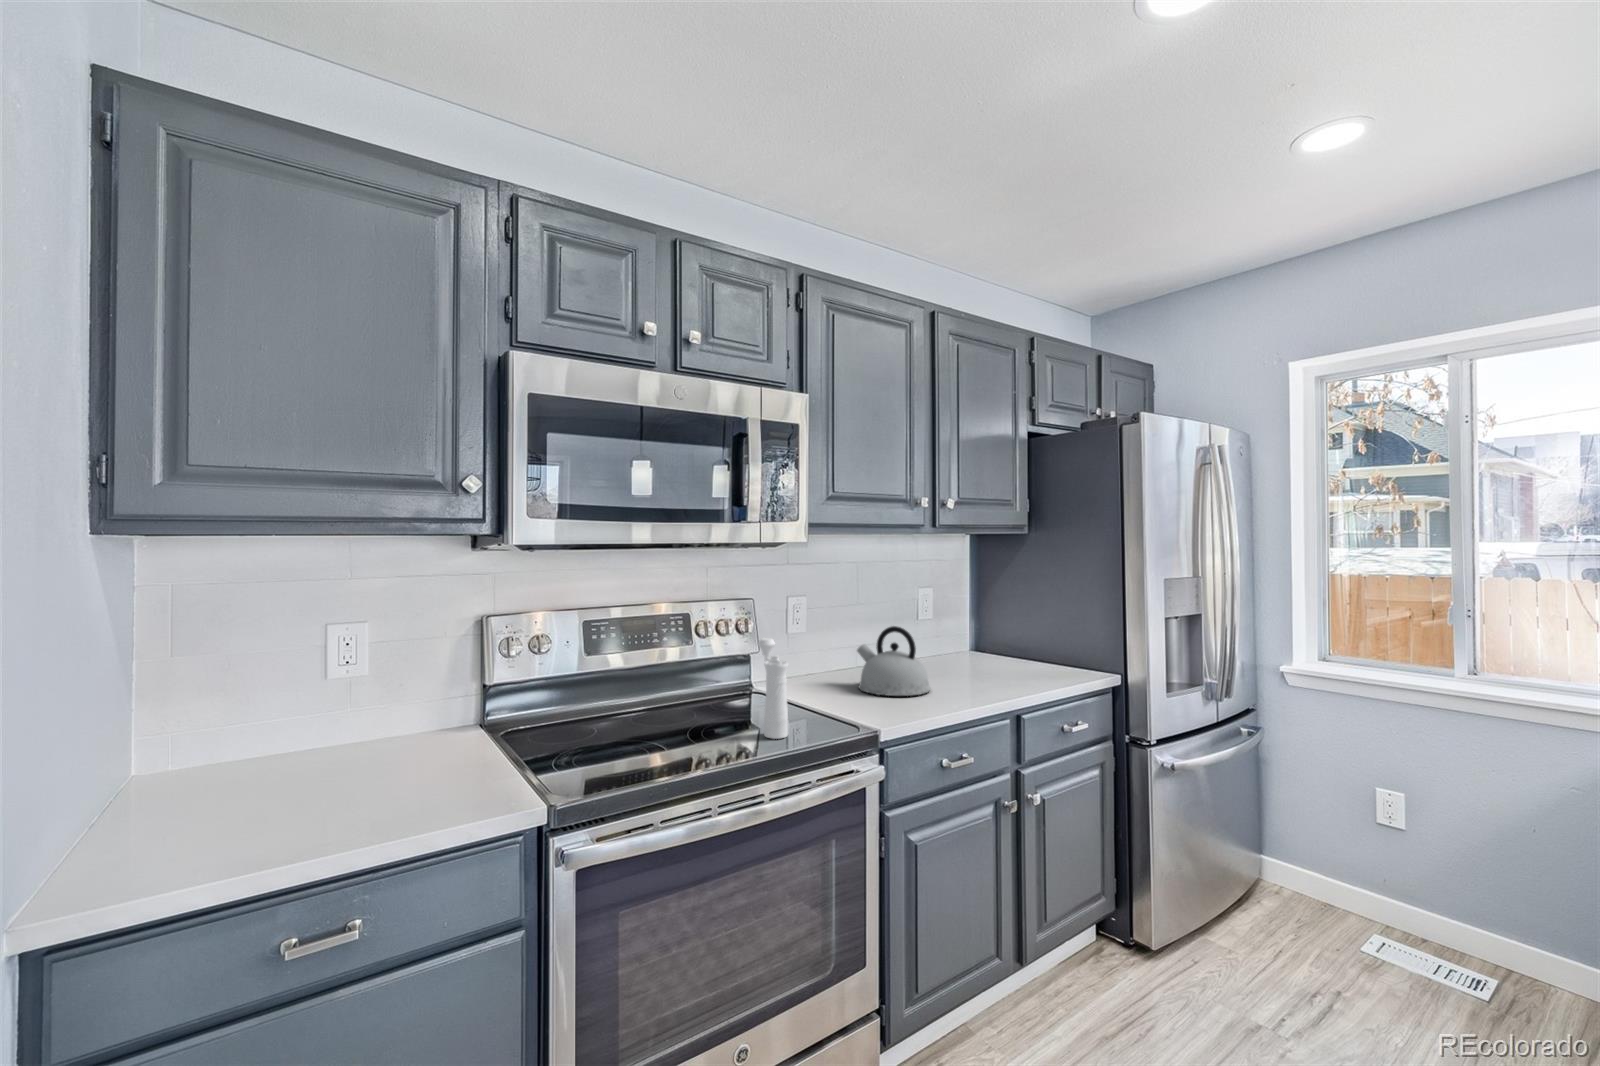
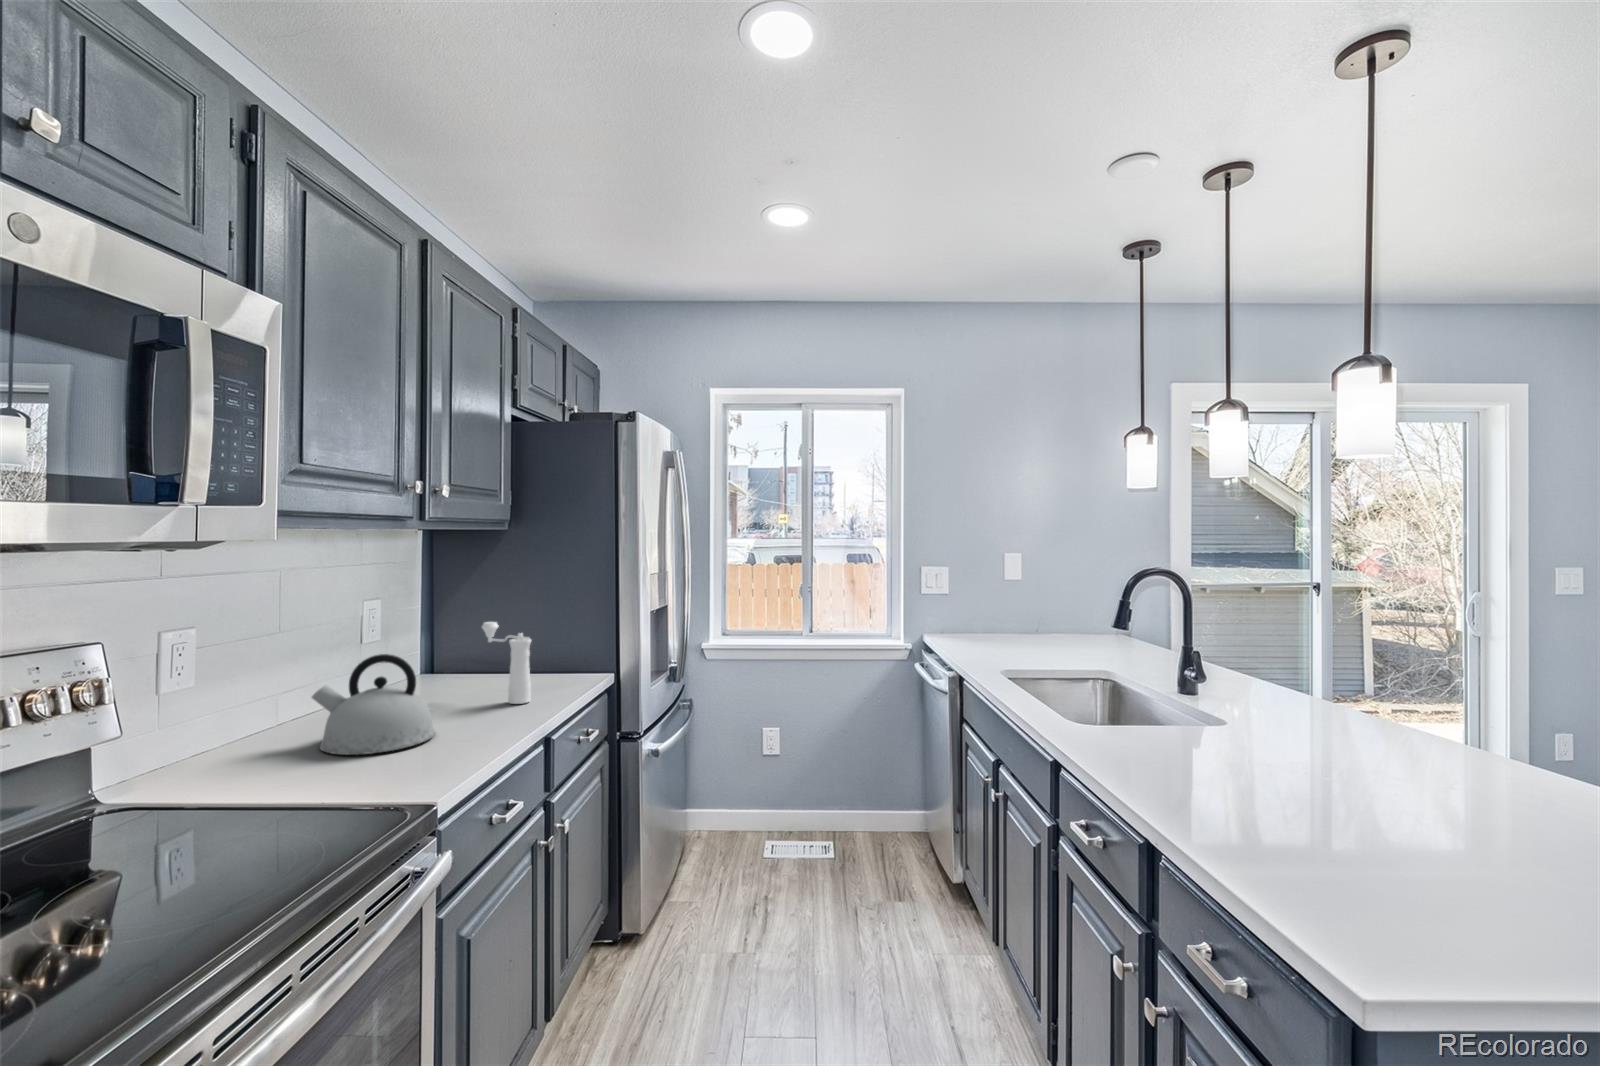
pepper mill: present [758,638,788,739] -> present [482,622,531,704]

